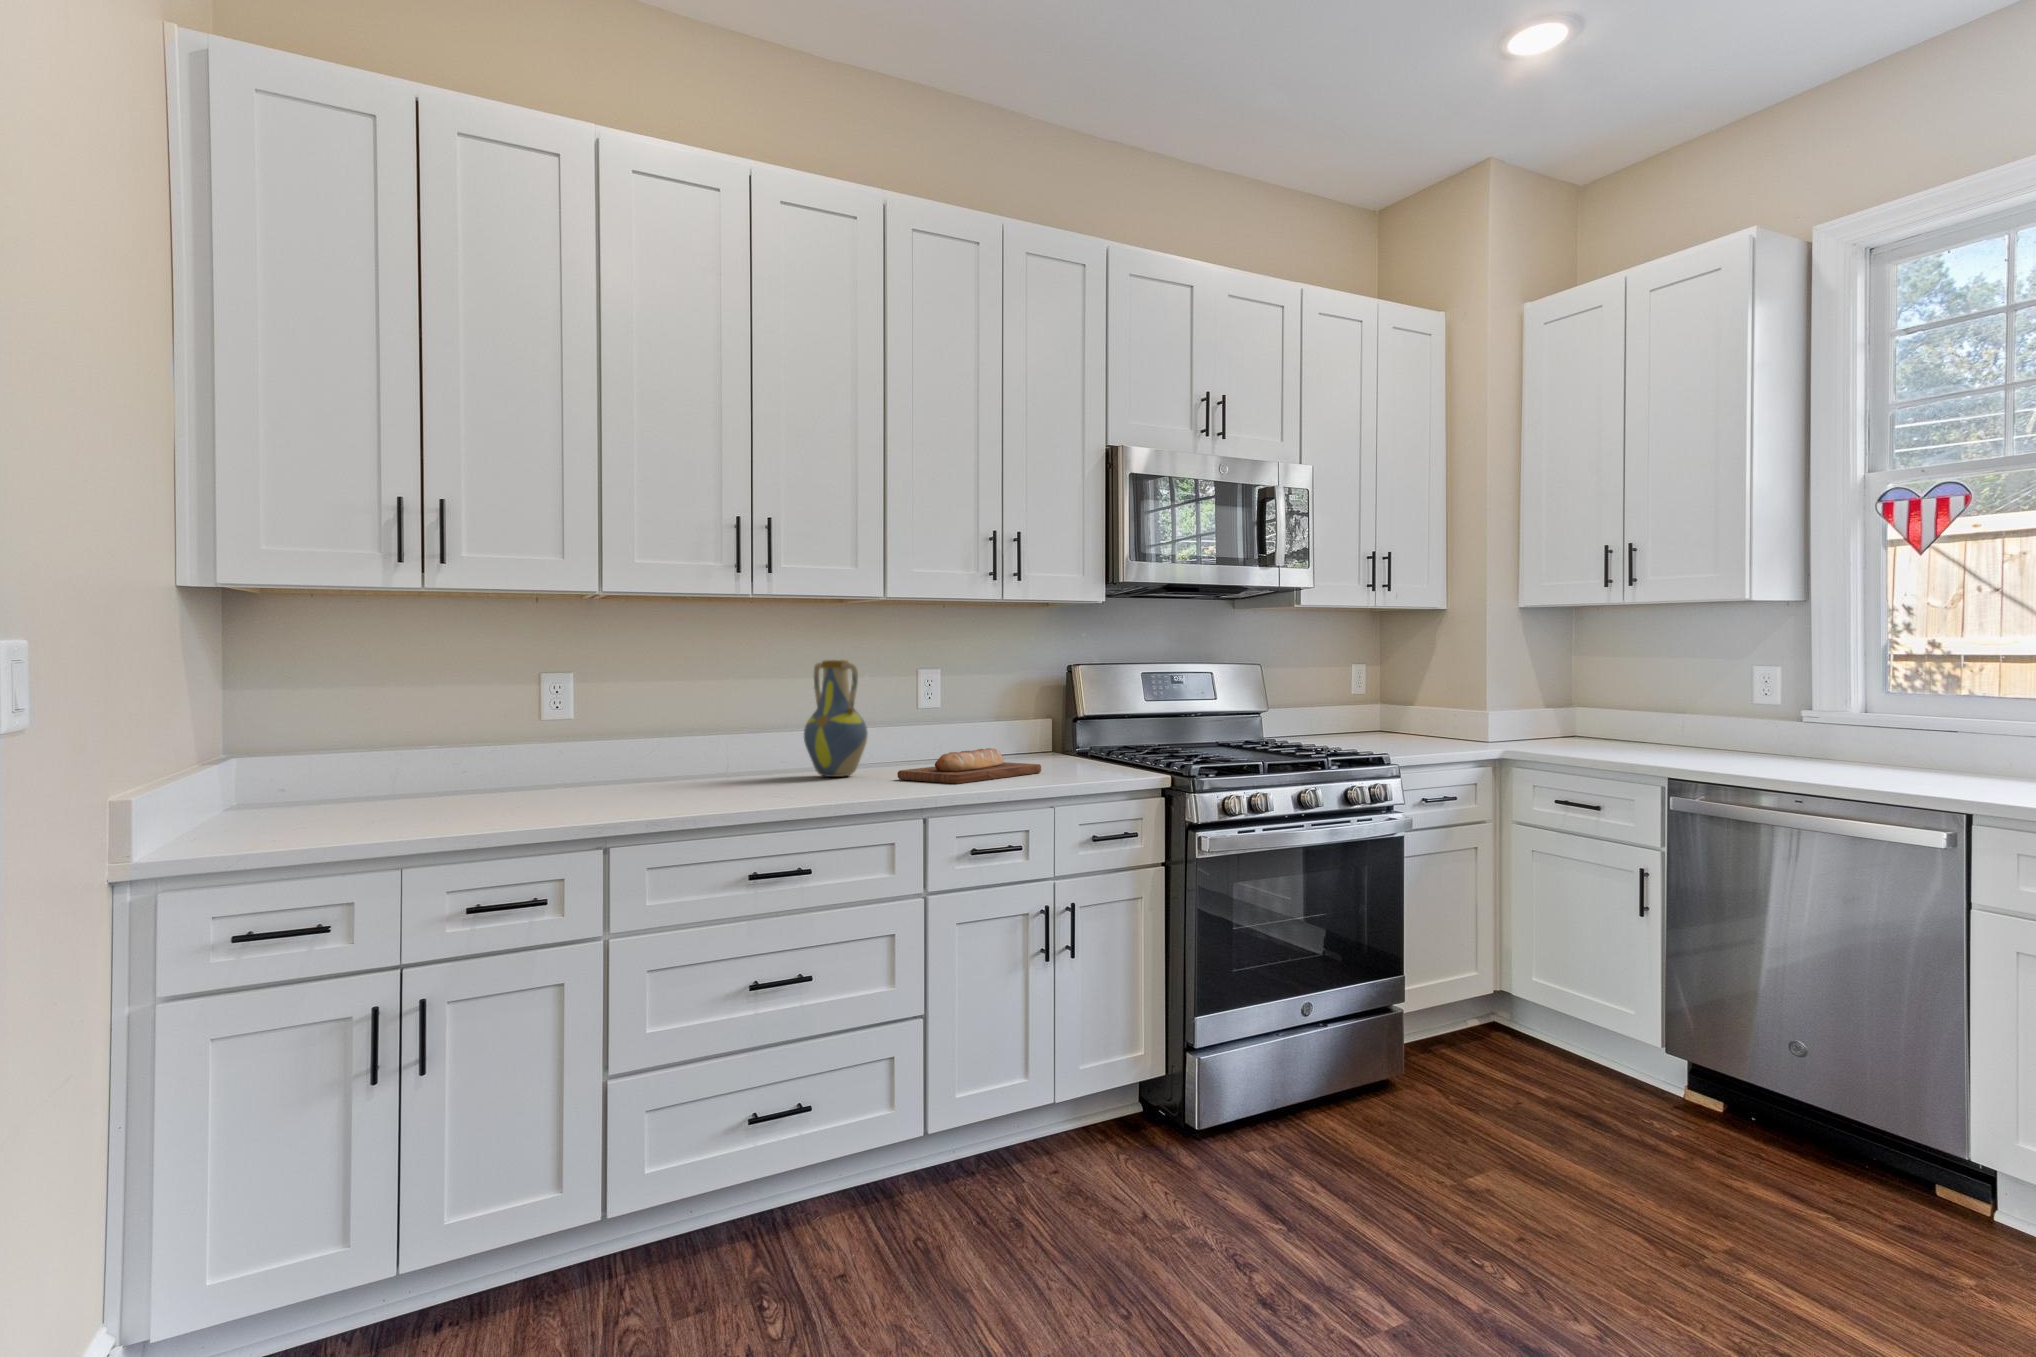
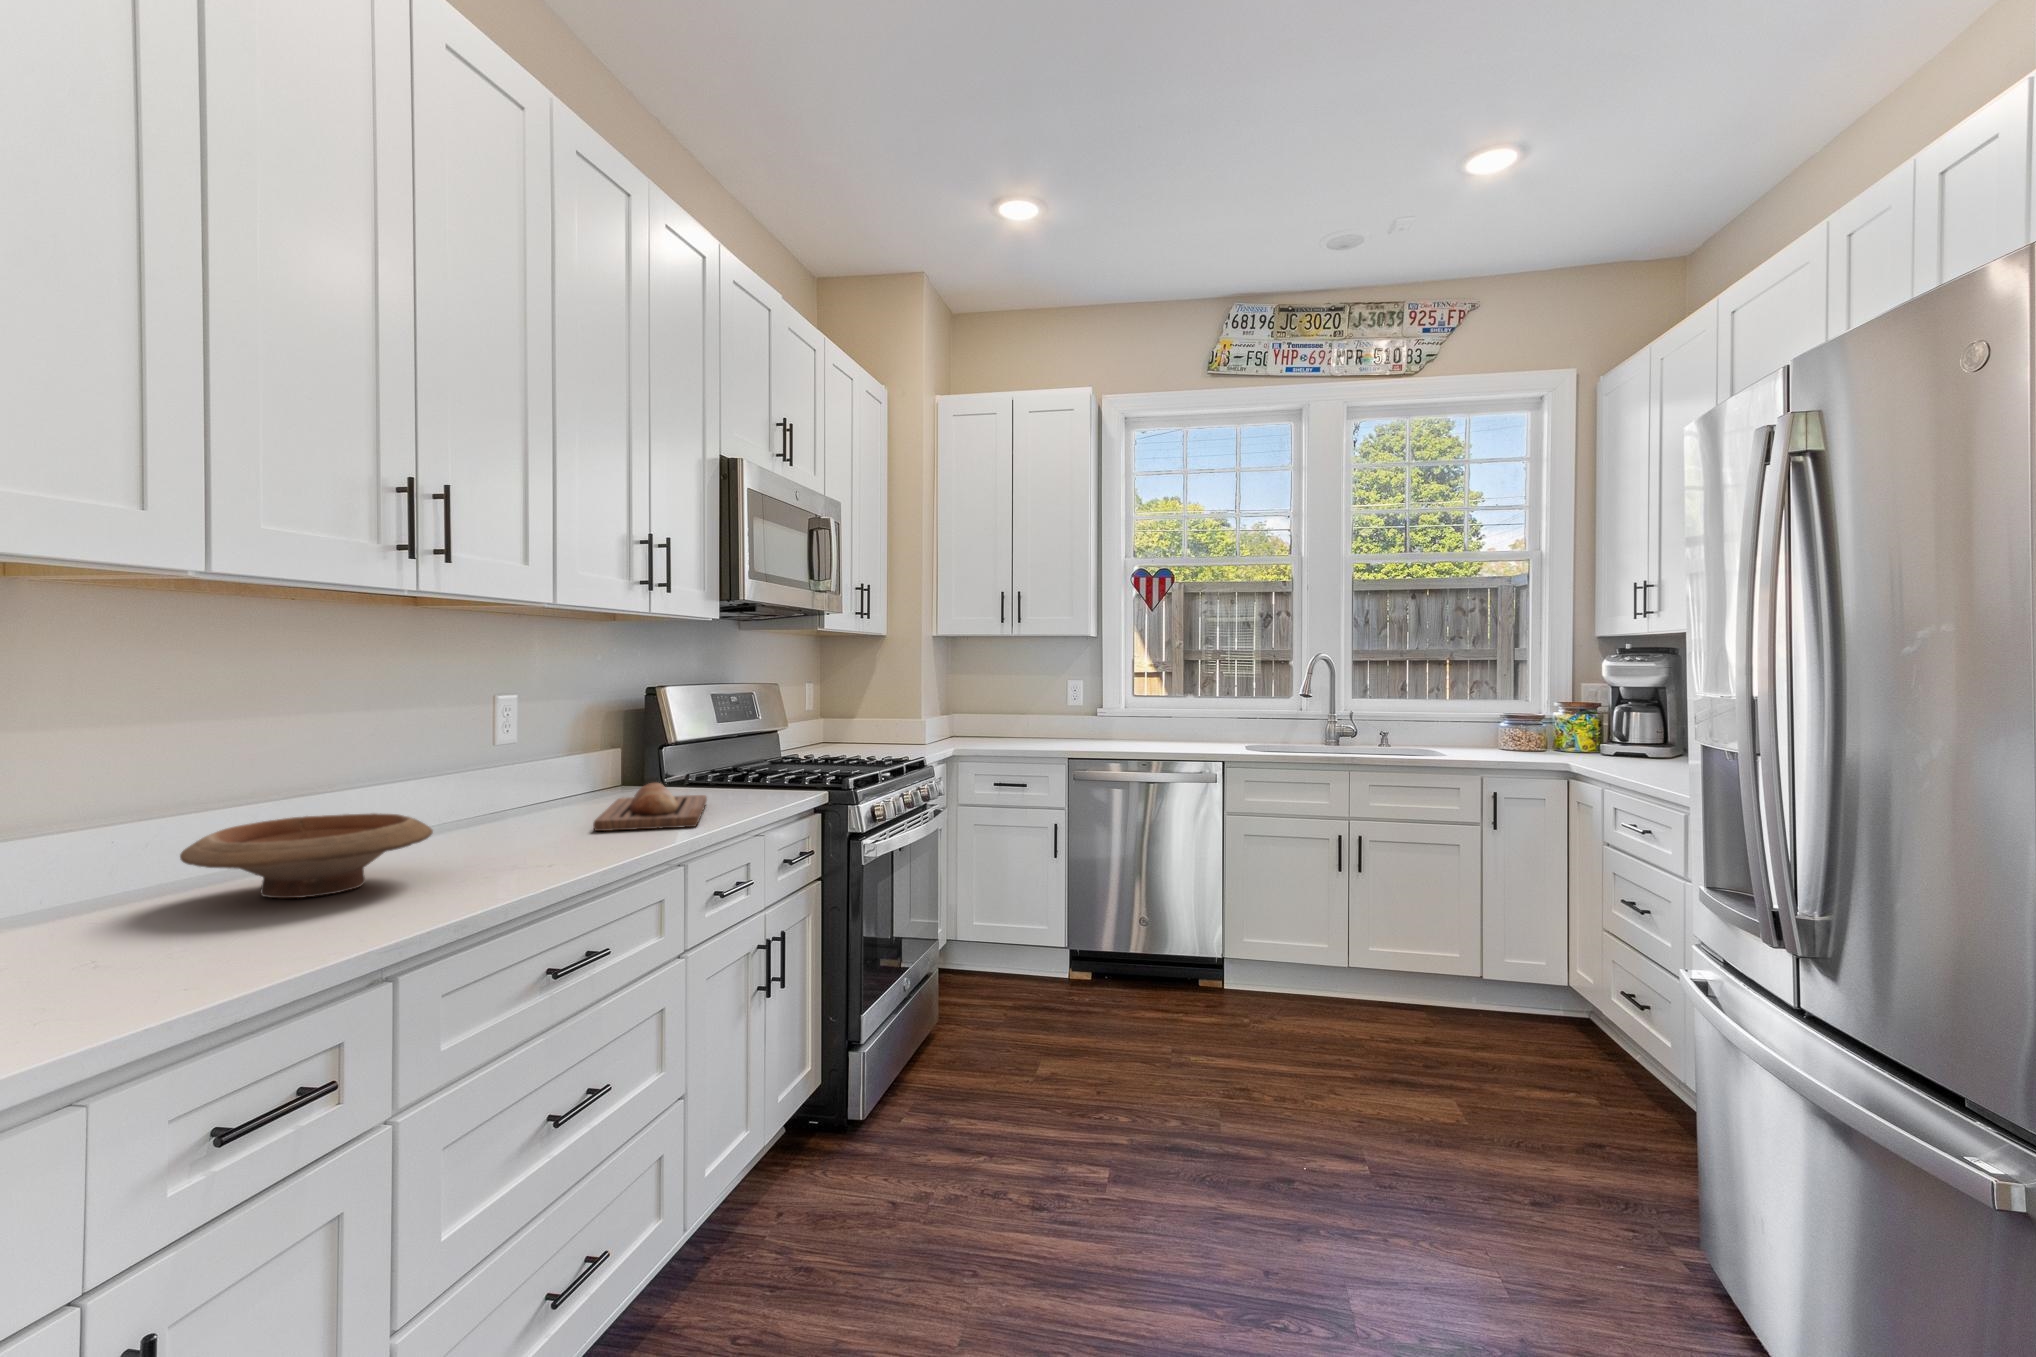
vase: present [804,660,868,777] -> none [427,684,524,842]
wooden bowl: none [609,743,743,790] -> present [180,813,433,898]

